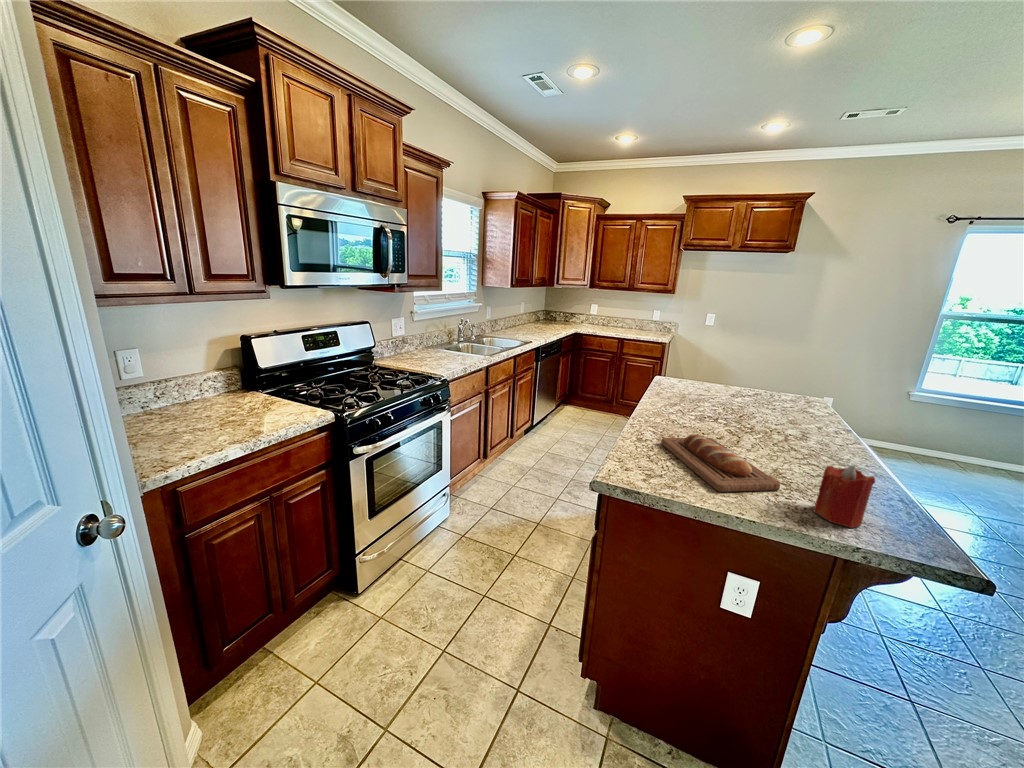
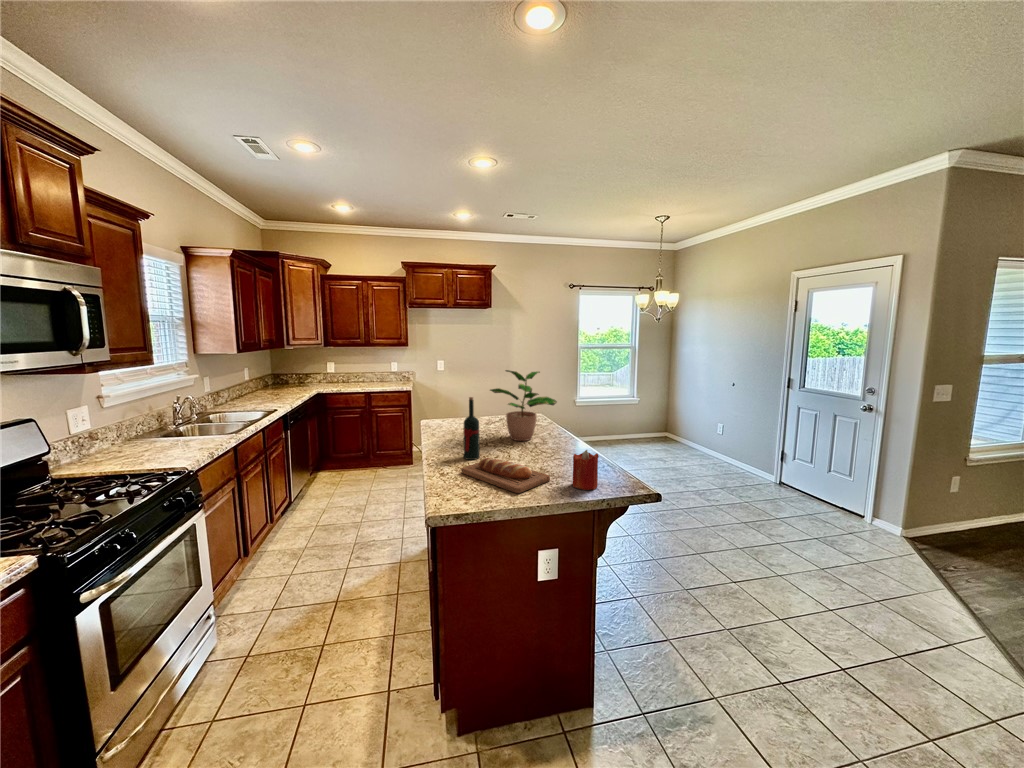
potted plant: none [737,329,841,428] -> present [490,370,557,441]
wine bottle: none [675,356,703,433] -> present [464,397,480,460]

